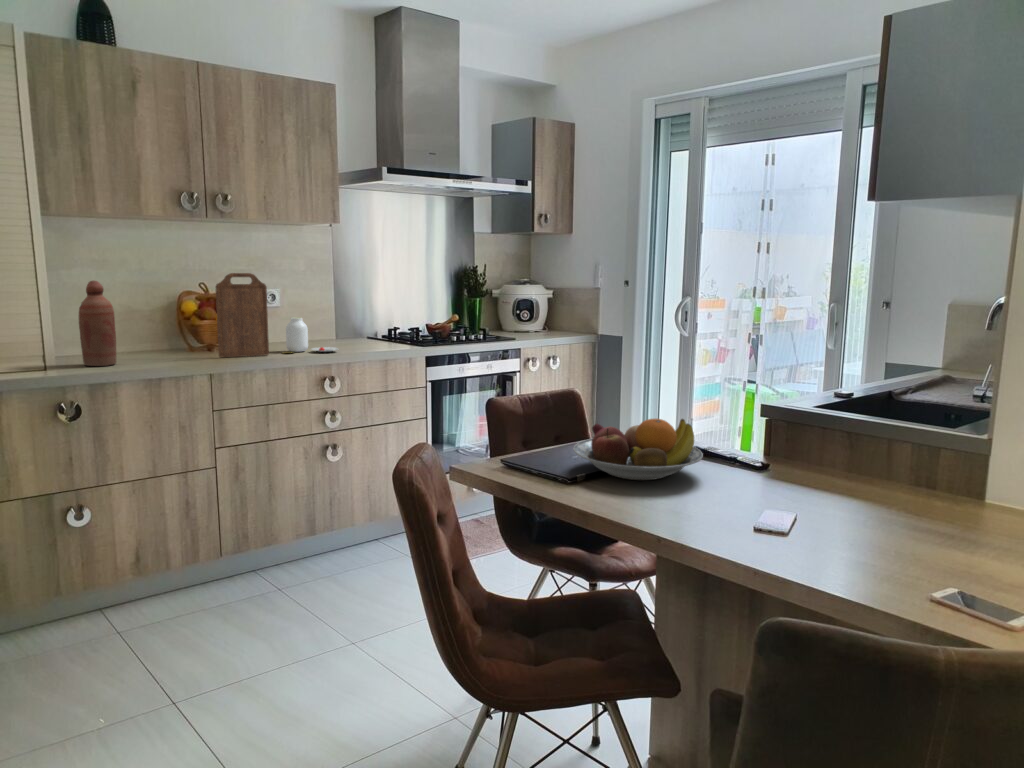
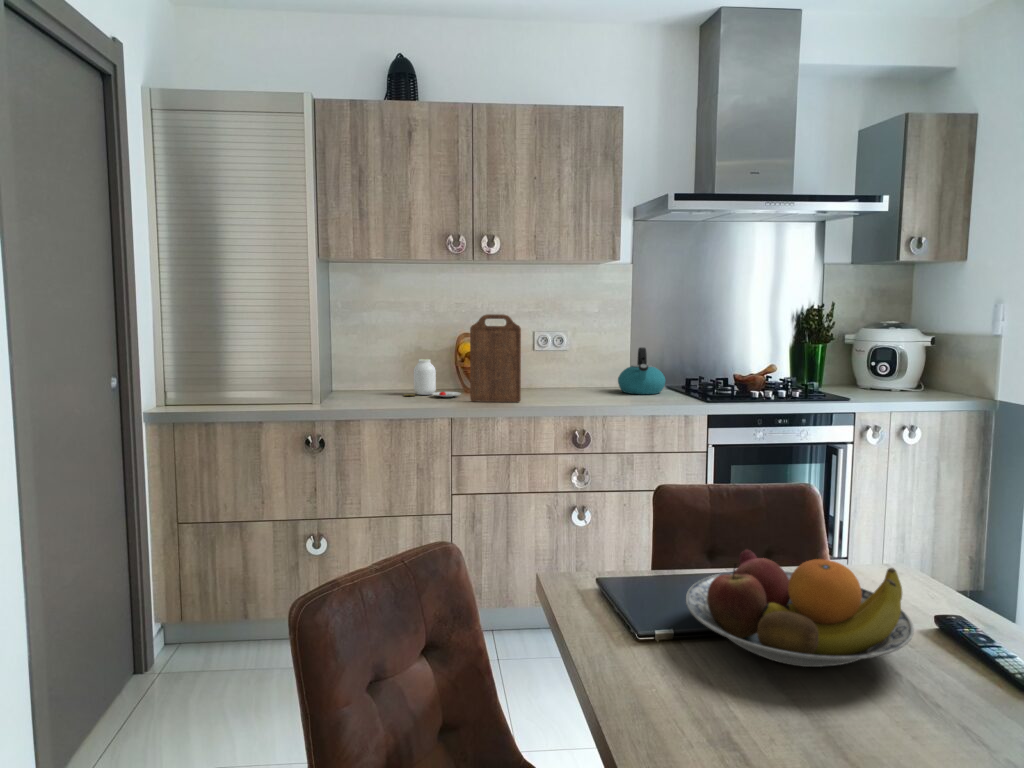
bottle: present [79,281,116,366] -> none [343,321,374,403]
kettle: none [333,302,375,344] -> present [618,347,665,394]
jar: present [283,317,338,353] -> present [405,359,461,397]

